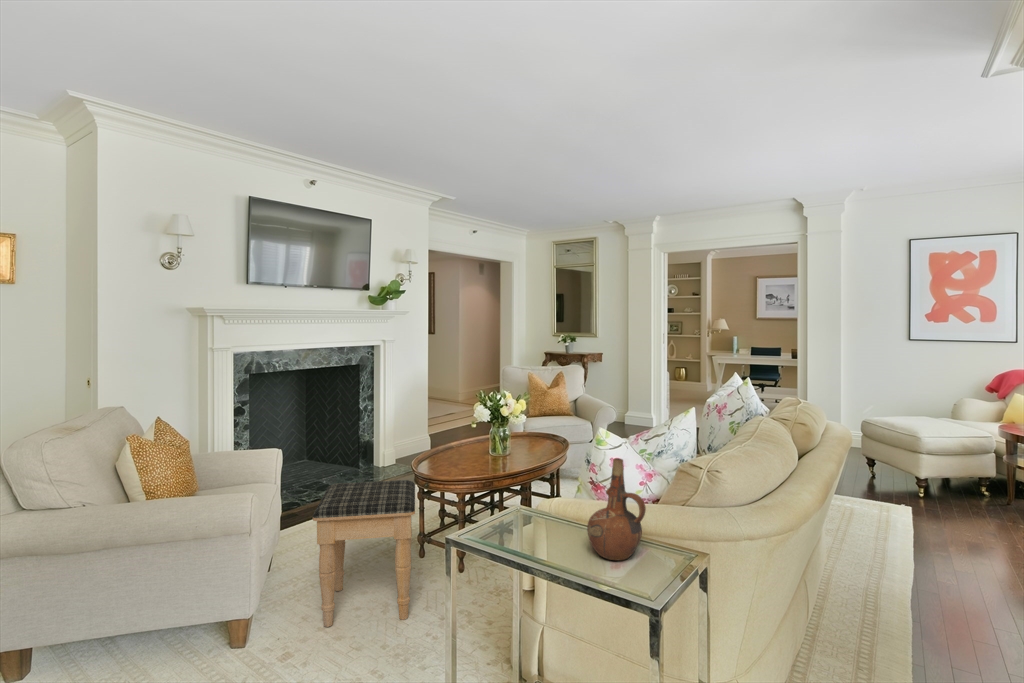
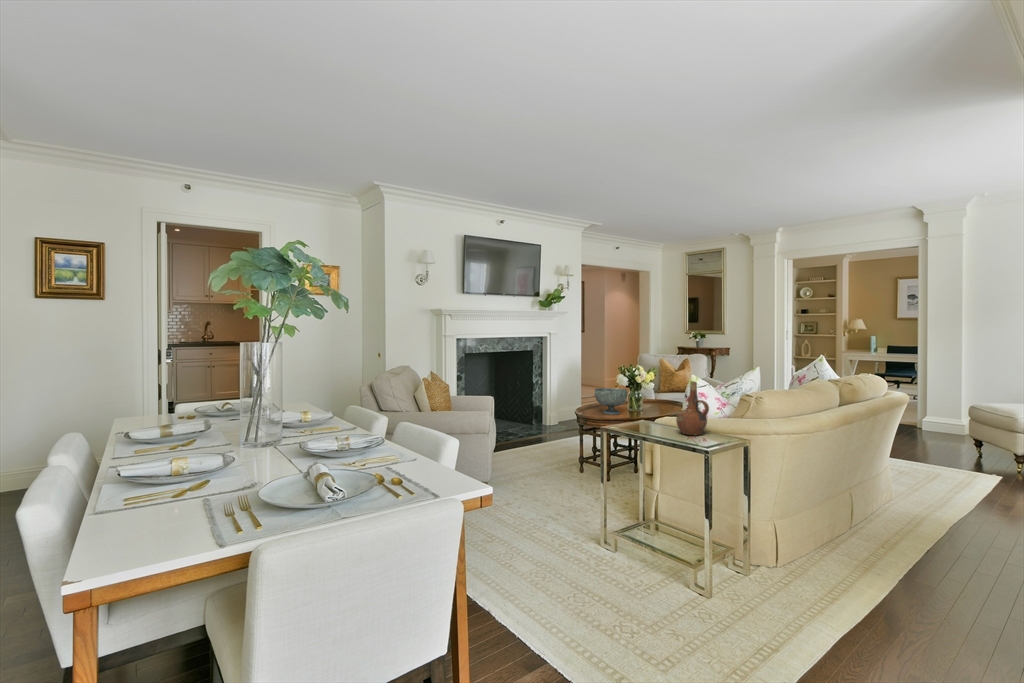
decorative bowl: none [442,427,490,468] -> present [595,388,628,415]
footstool: present [313,480,415,627] -> none [518,416,578,497]

